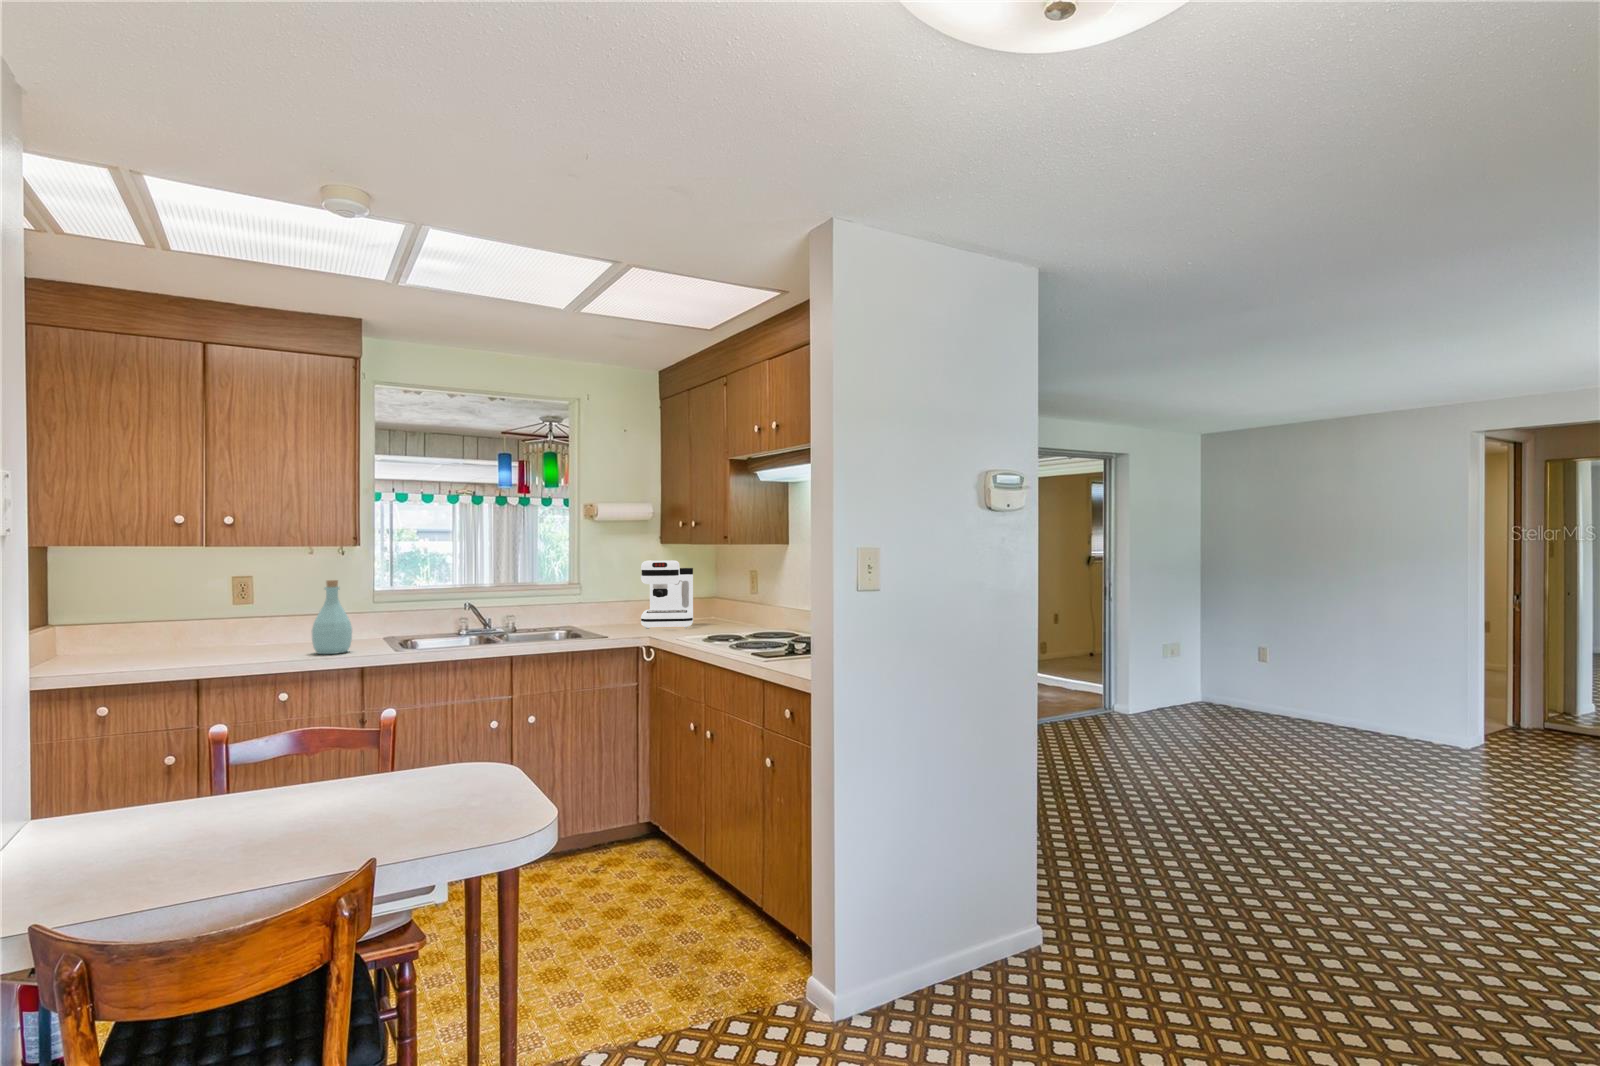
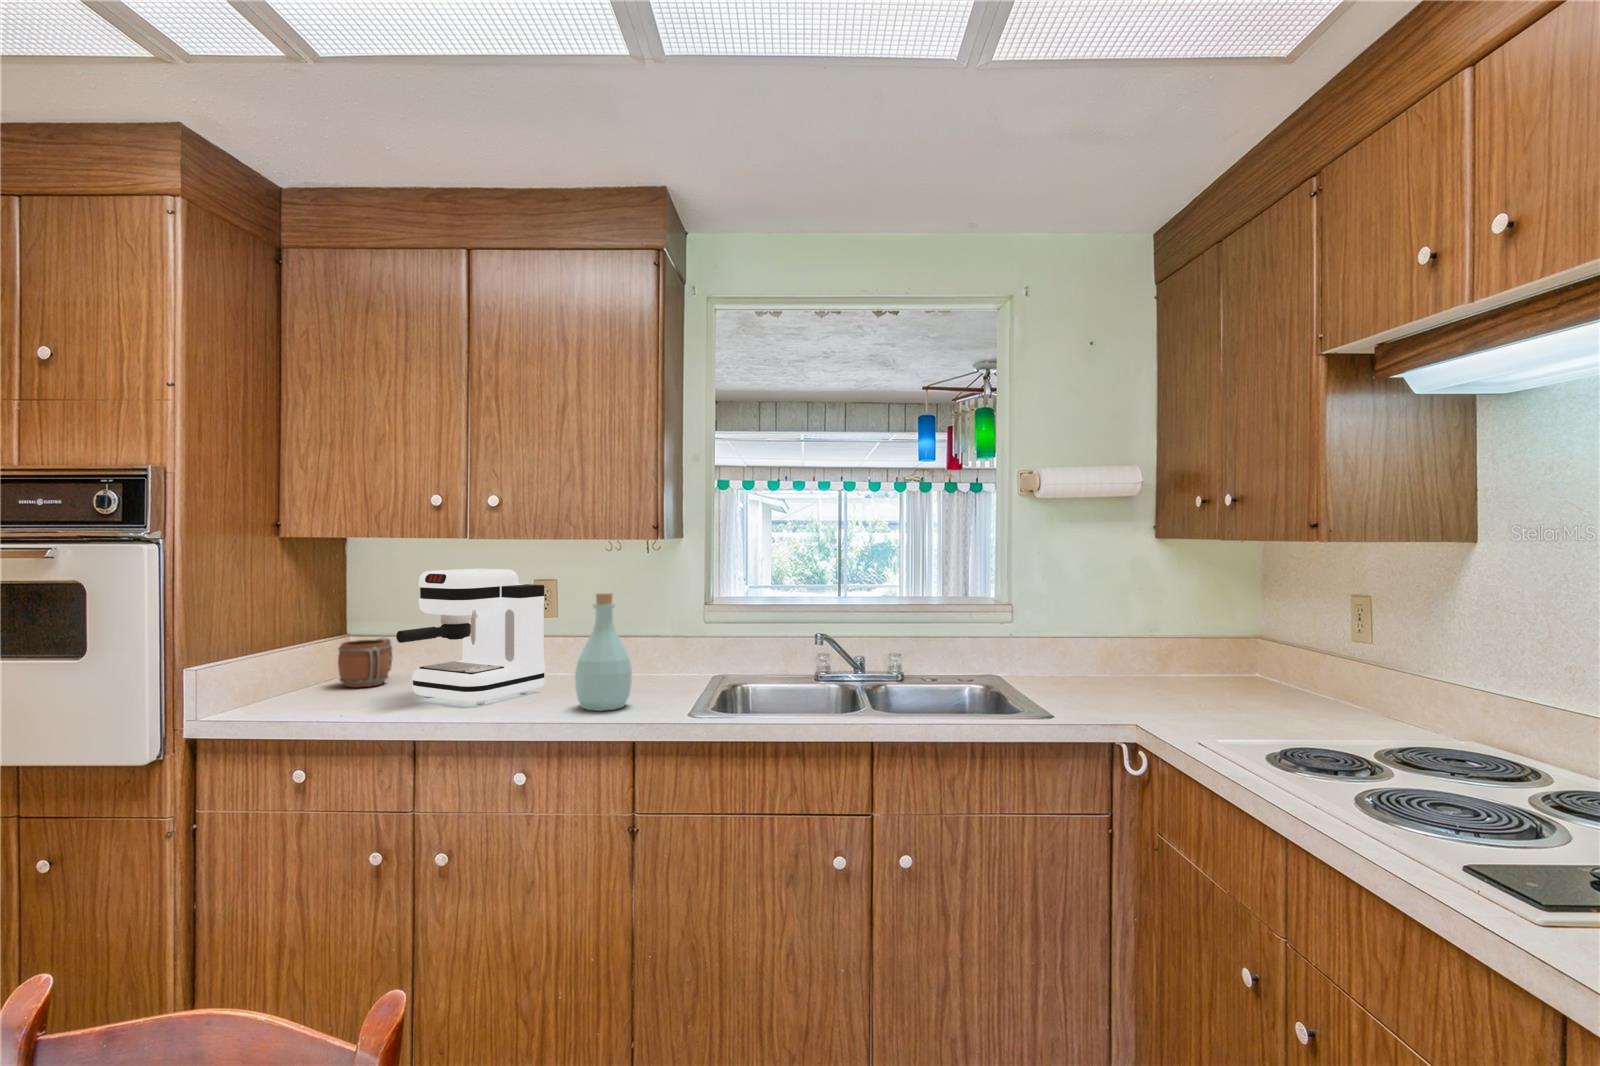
coffee maker: present [641,560,693,628] -> present [396,569,545,704]
mug: none [70,624,116,661] -> present [338,637,393,687]

